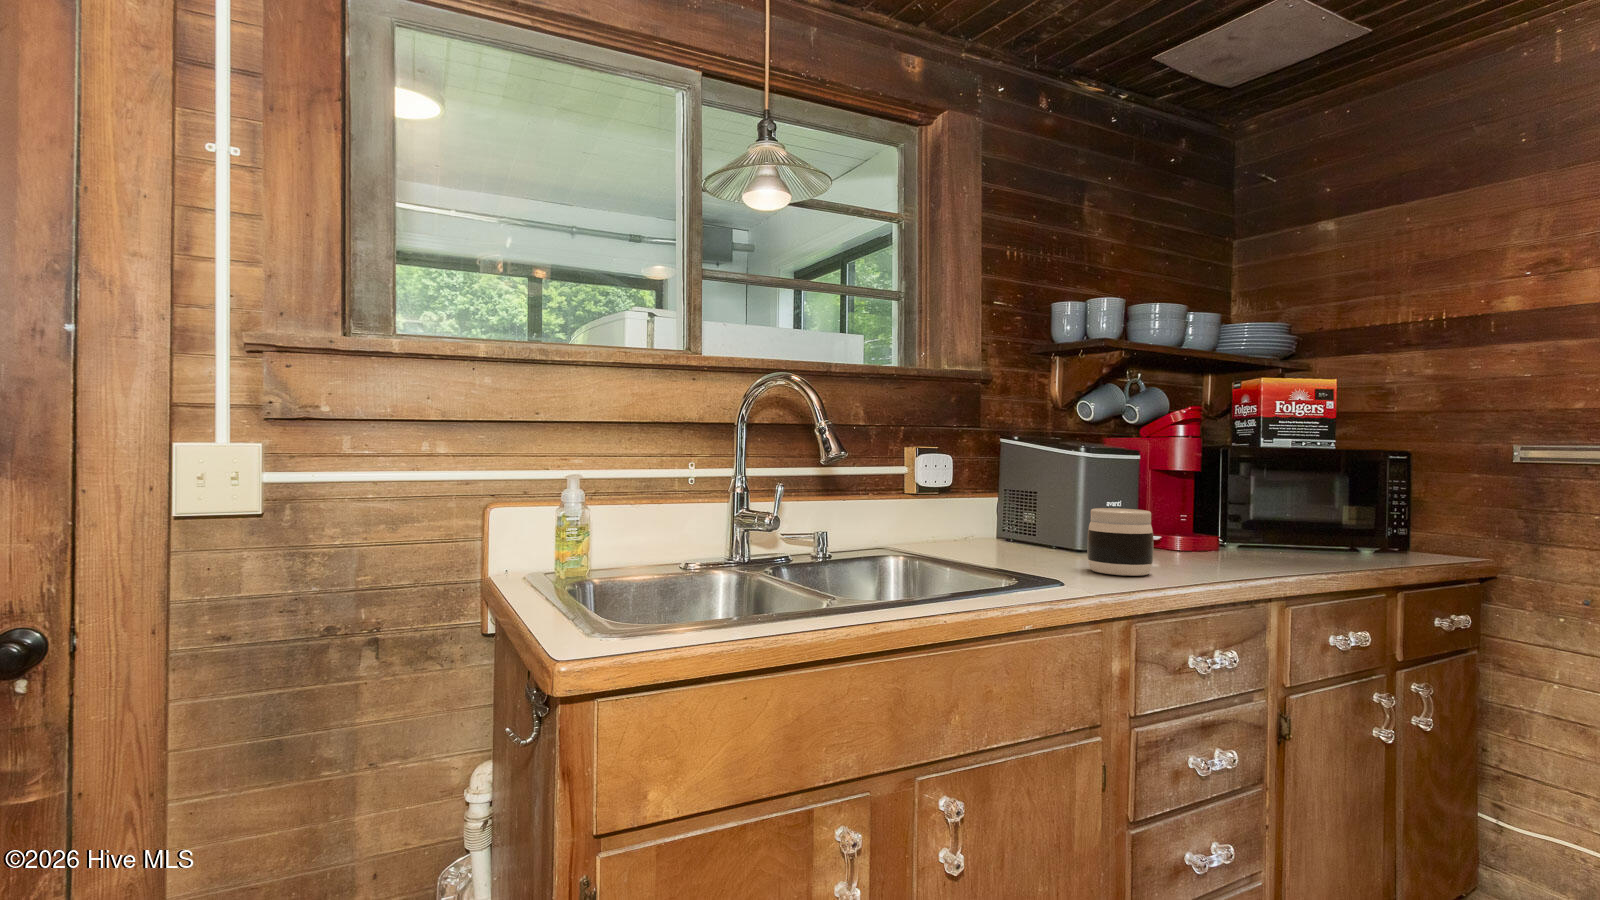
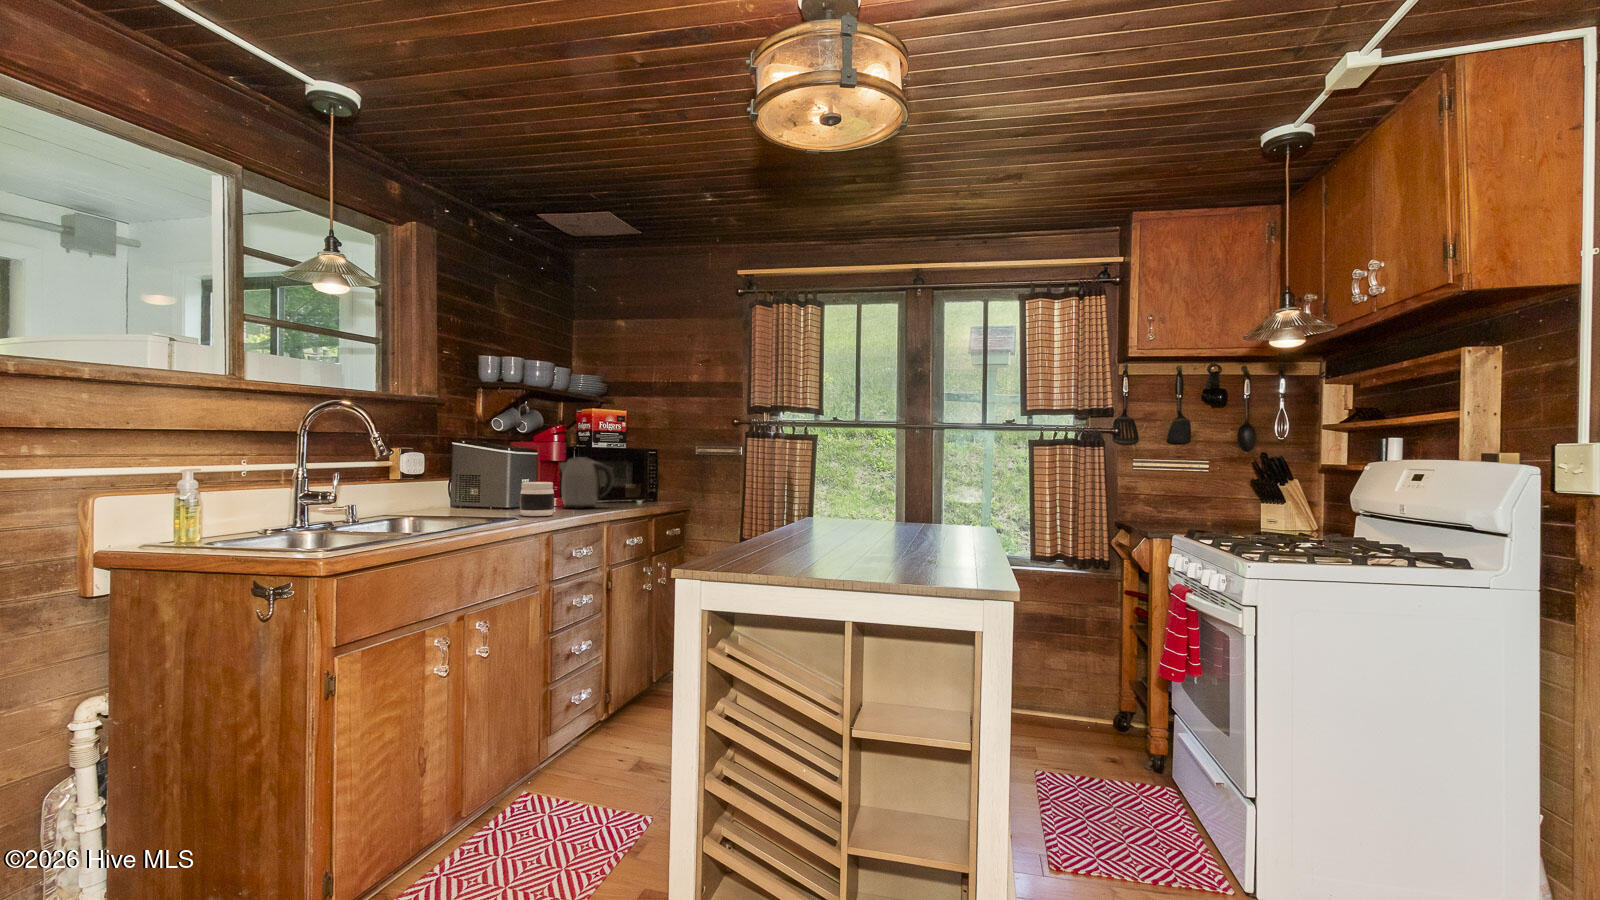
kettle: none [1180,464,1294,563] -> present [559,457,613,508]

